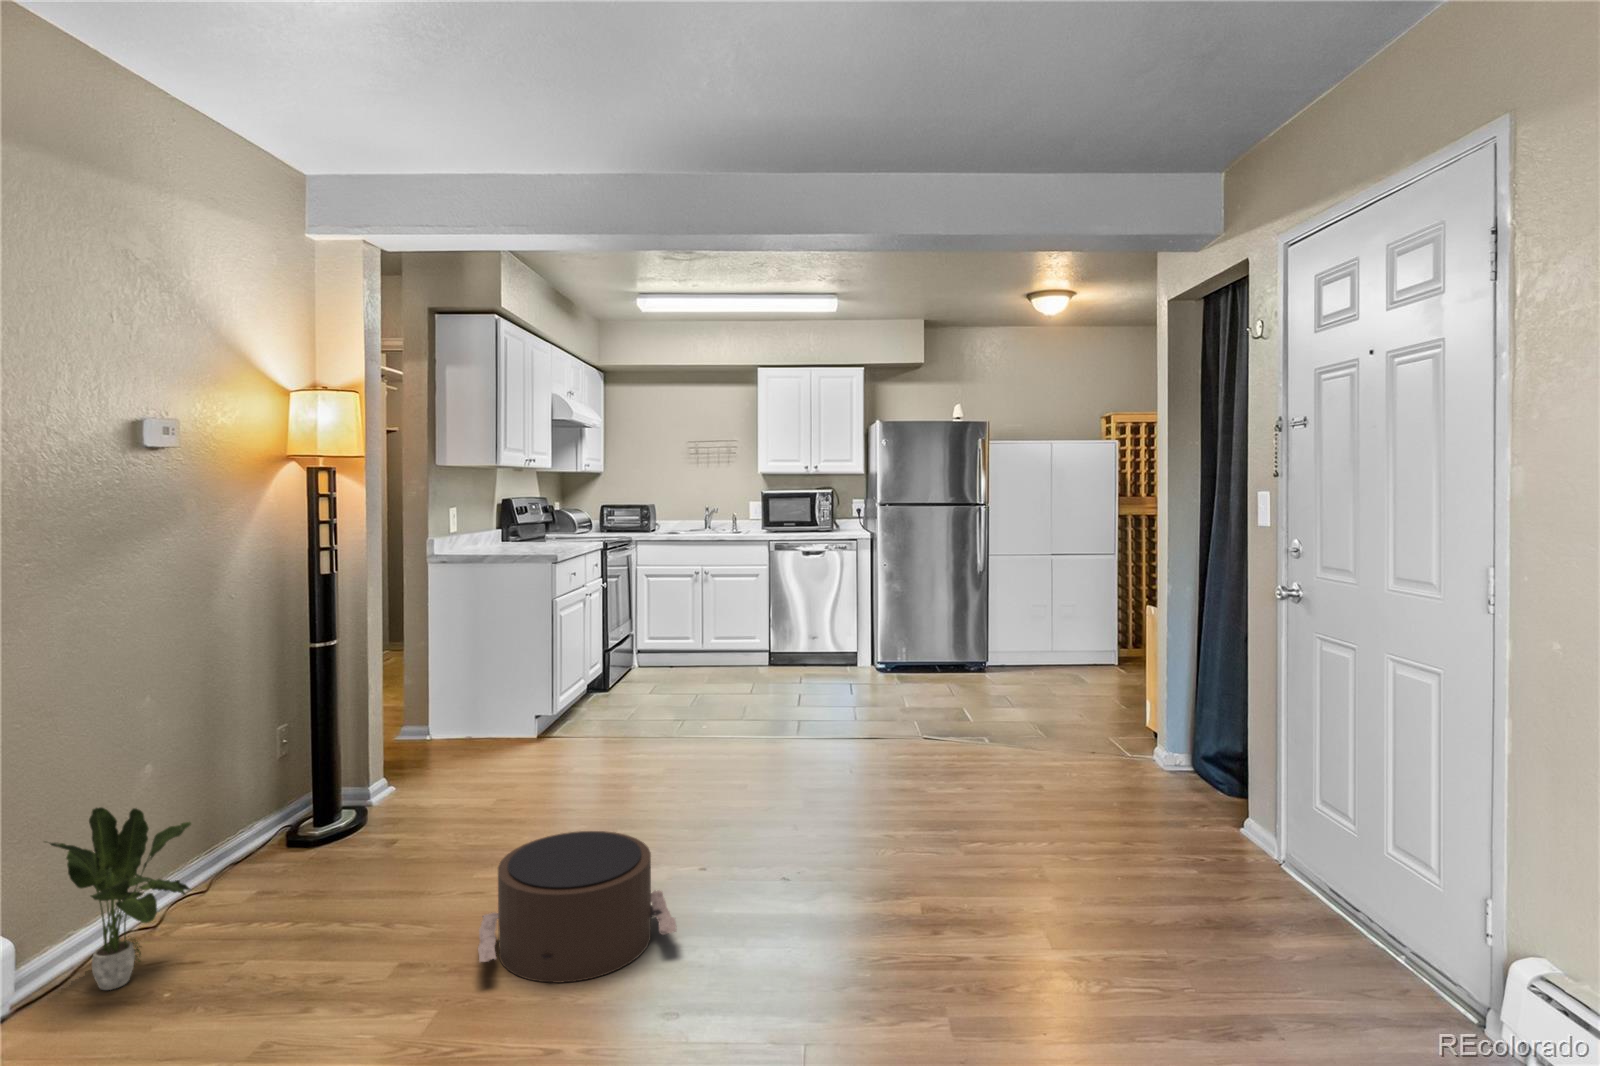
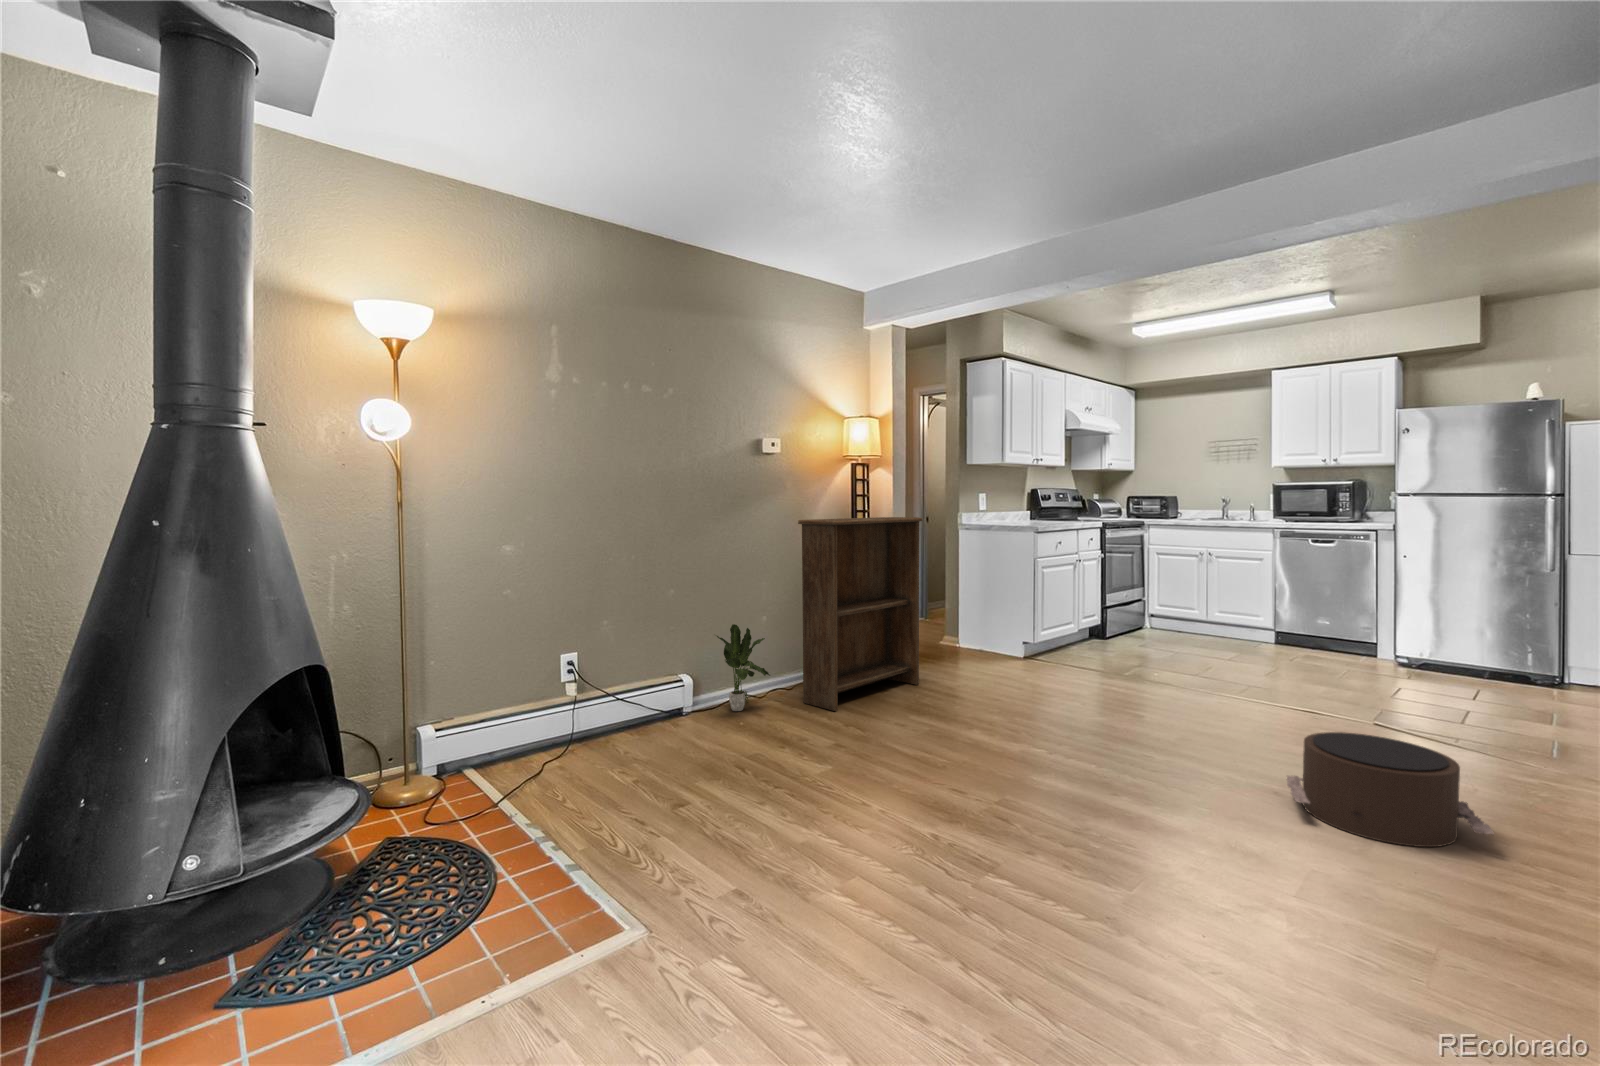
bookshelf: none [239,556,436,918] -> present [798,517,922,711]
pouf: present [478,831,676,983] -> present [1287,732,1494,847]

